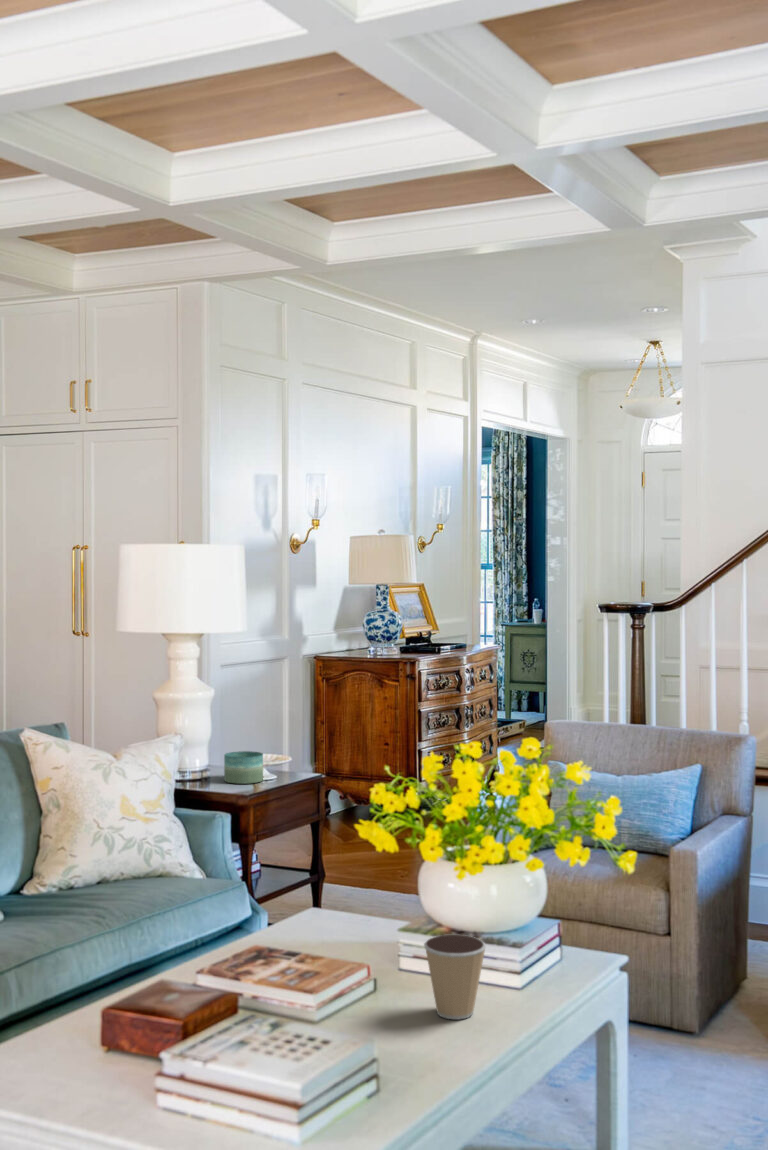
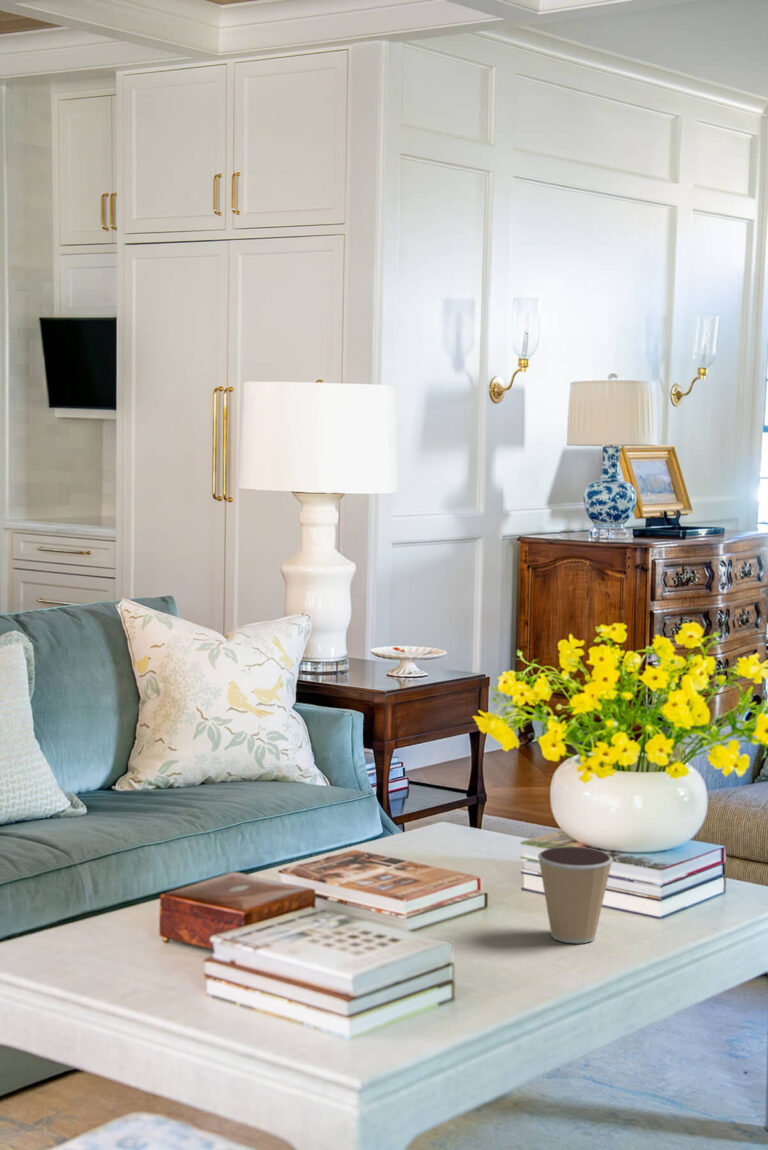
candle: present [224,751,263,784] -> none [369,642,417,681]

